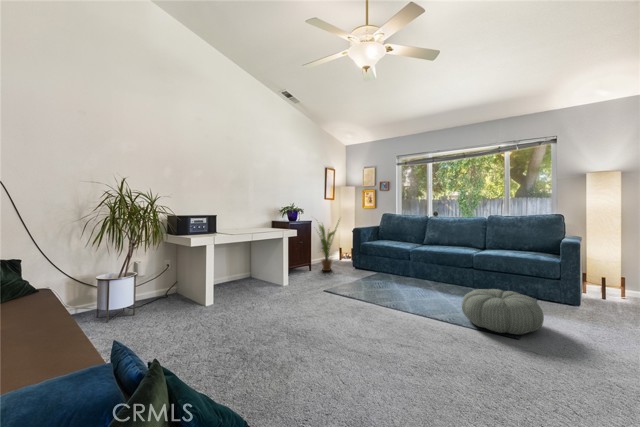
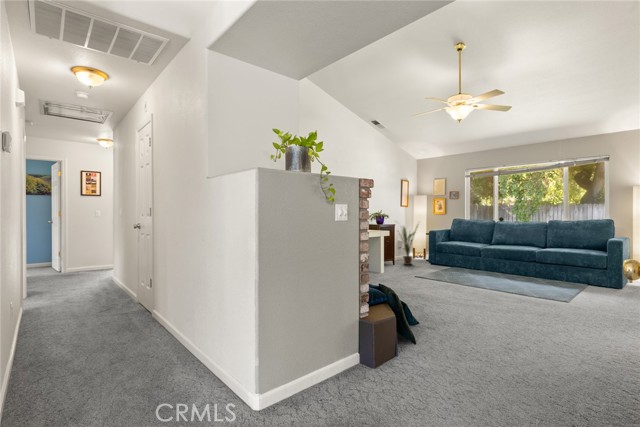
pouf: present [462,289,544,334] -> none [524,272,584,300]

